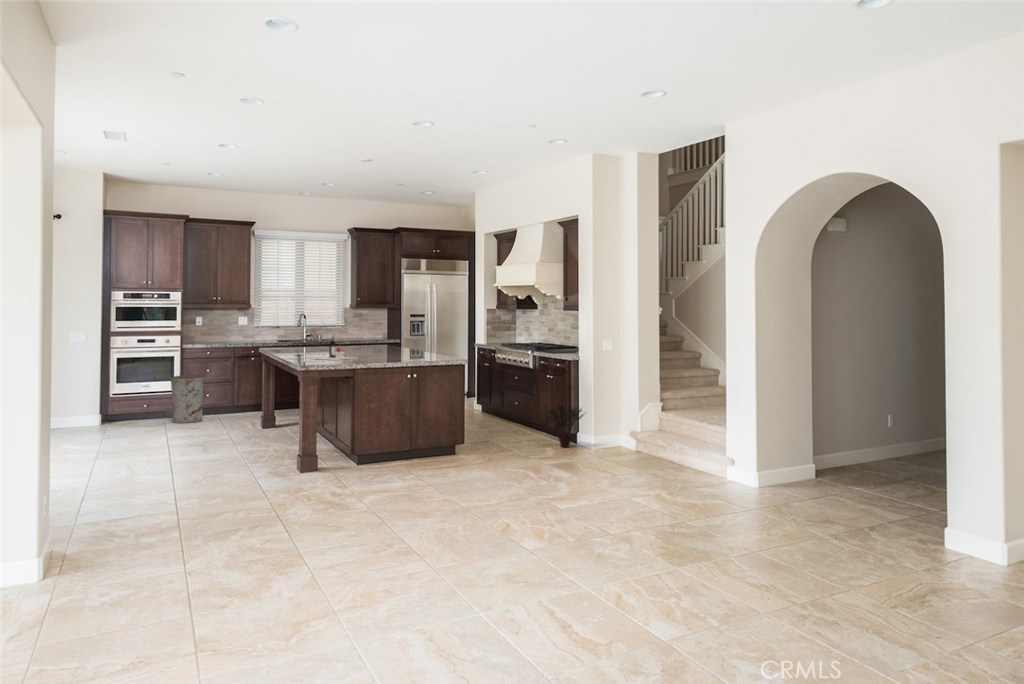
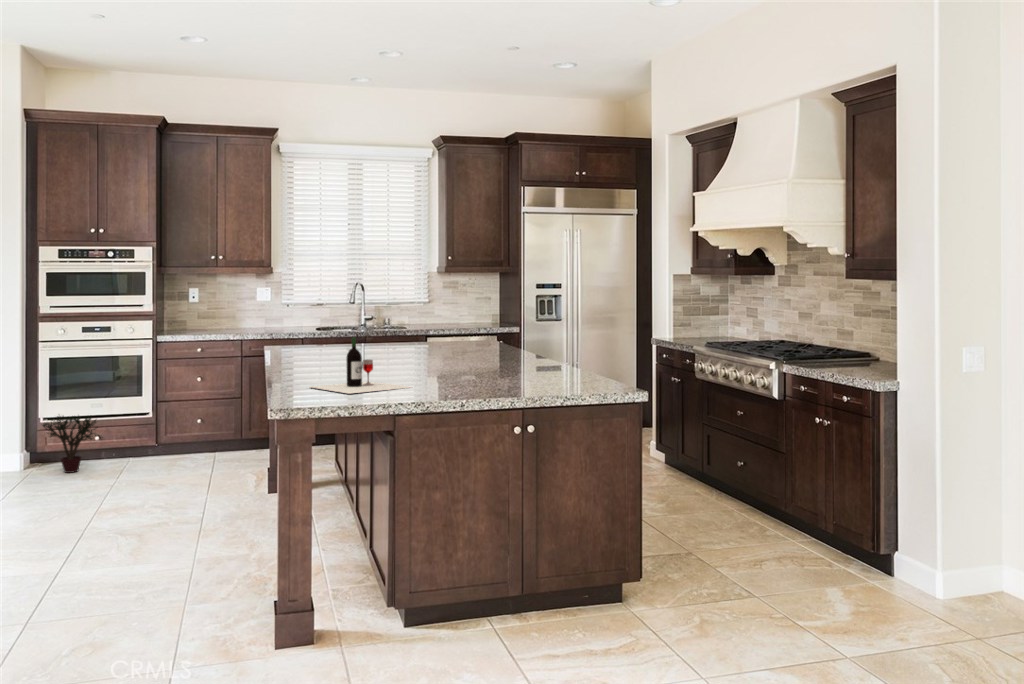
trash can: present [170,375,204,423] -> none [132,387,188,469]
potted plant: present [546,406,583,447] -> present [43,416,96,473]

